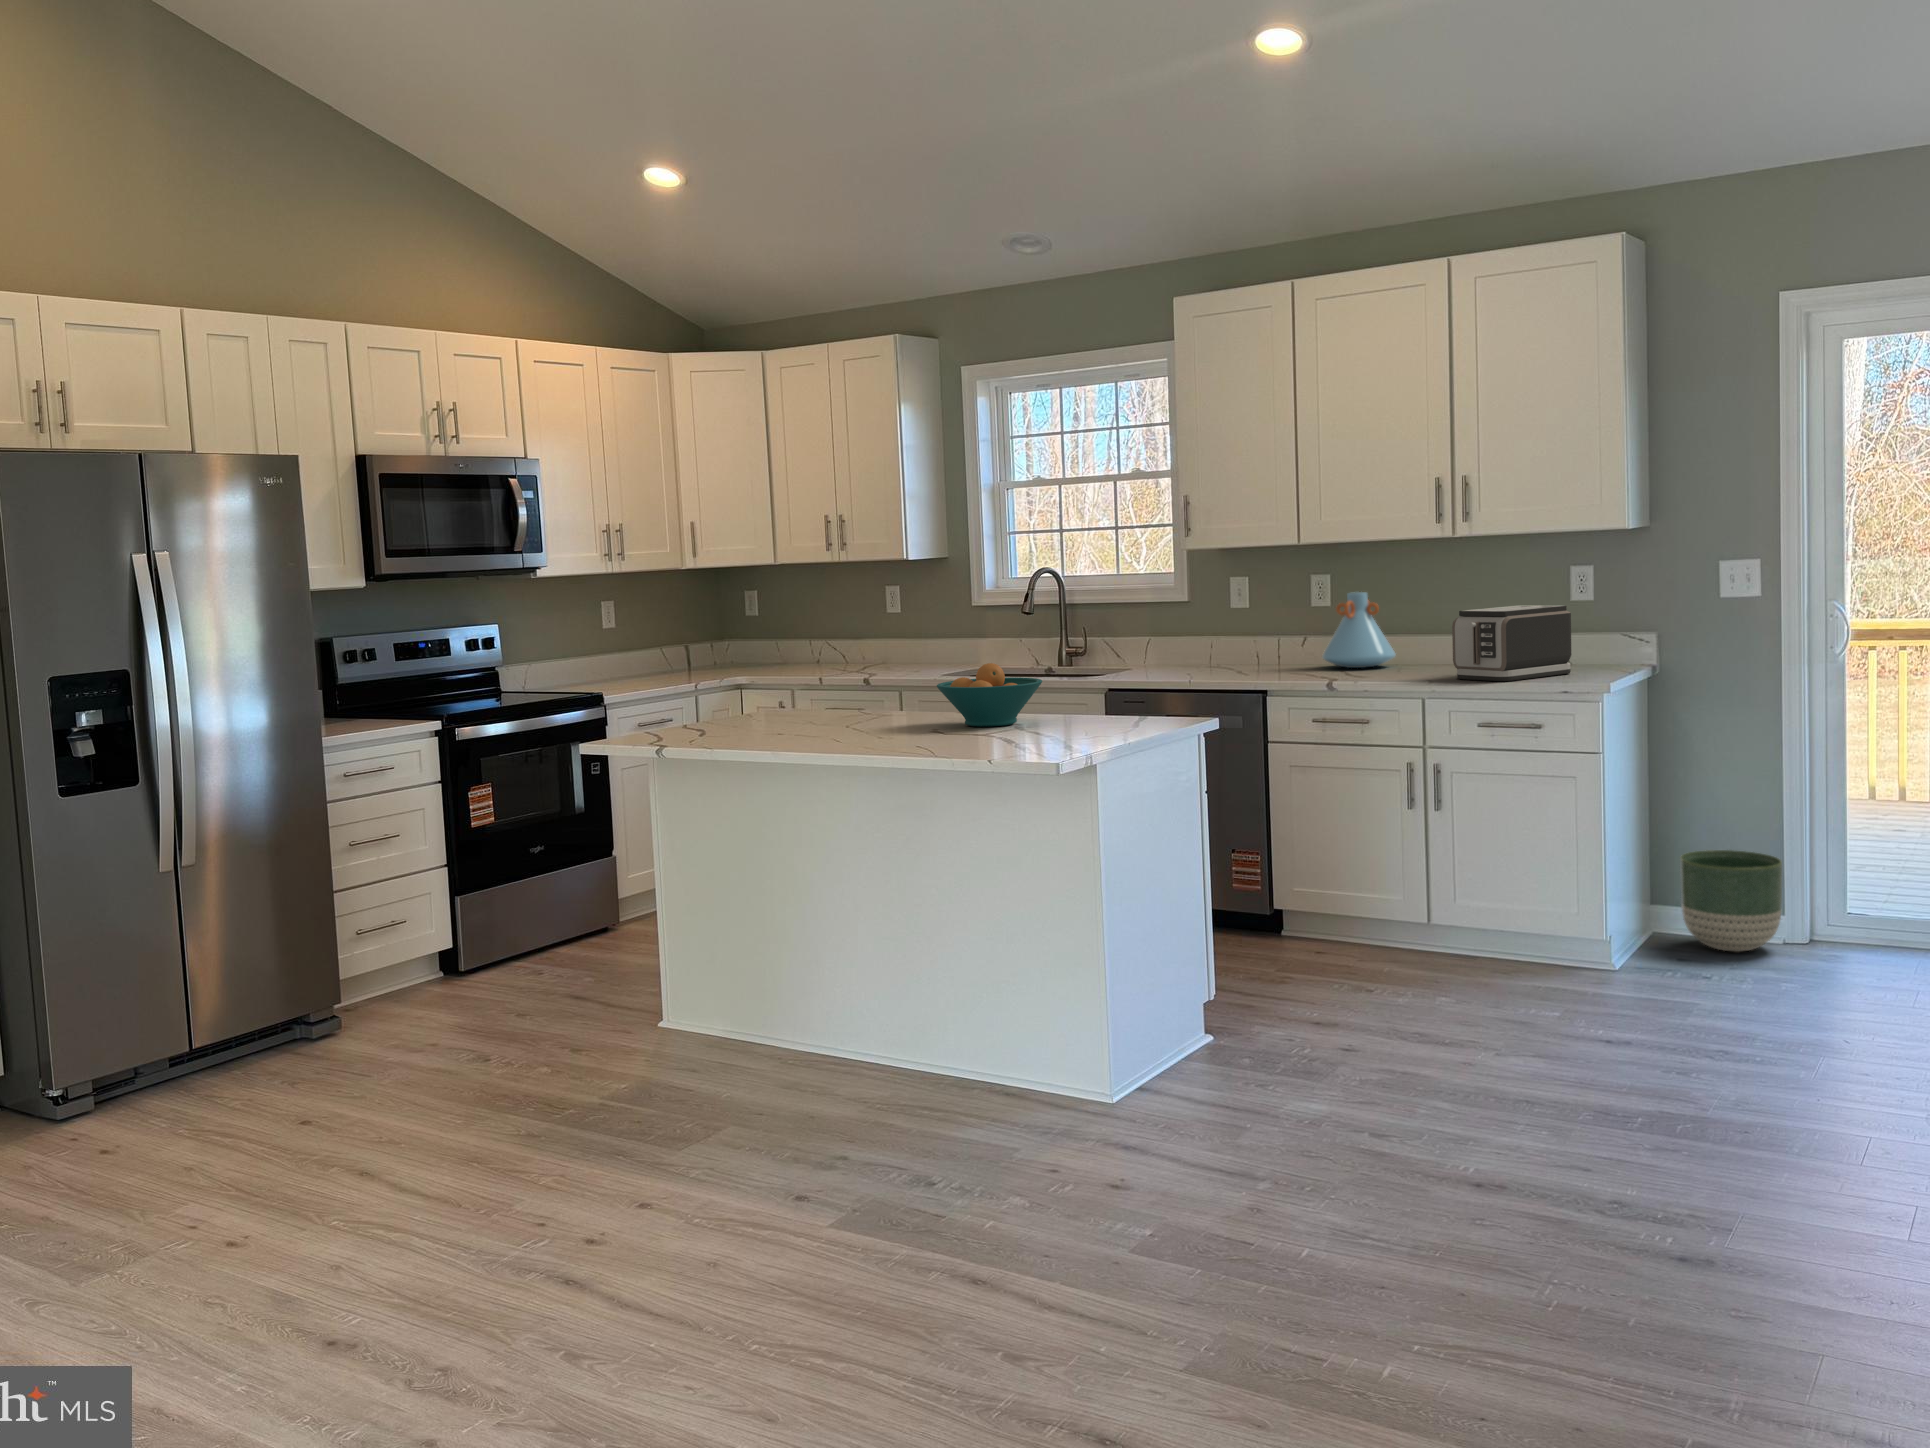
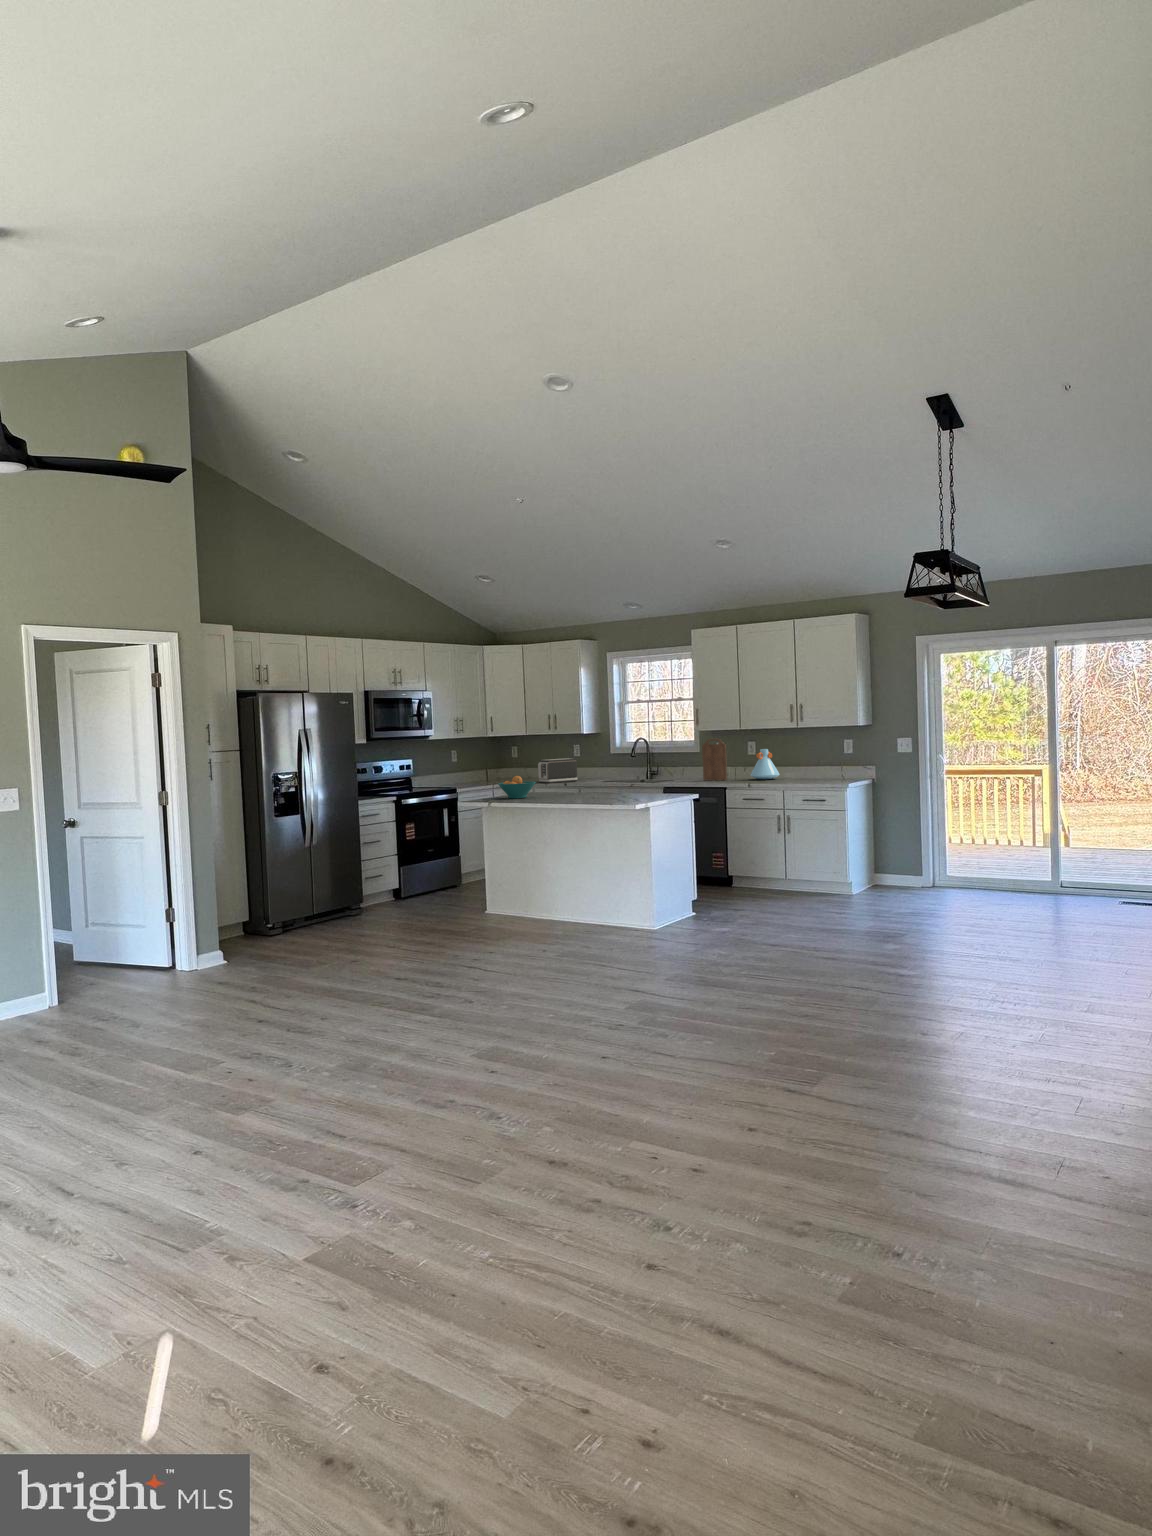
cutting board: none [1201,568,1263,670] -> present [702,739,727,781]
toaster: present [1452,605,1571,681] -> present [538,758,577,783]
fruit bowl: present [937,663,1042,727] -> present [498,776,536,798]
planter: present [1680,850,1782,952] -> none [881,851,918,888]

